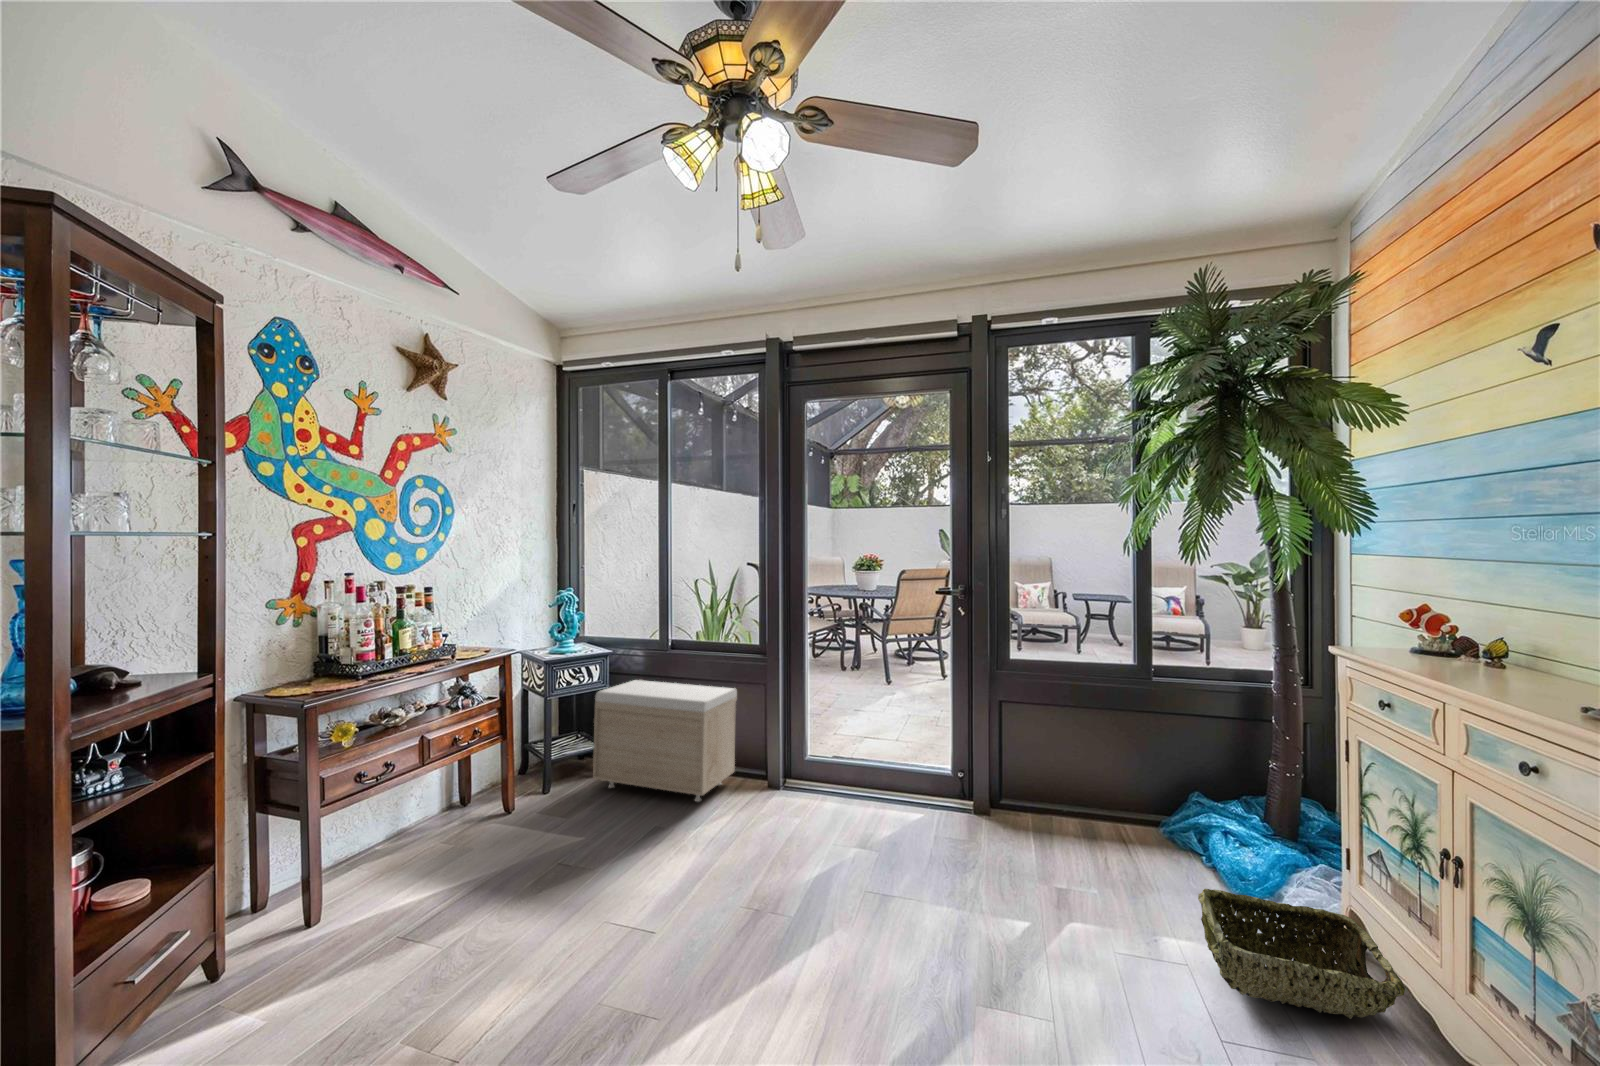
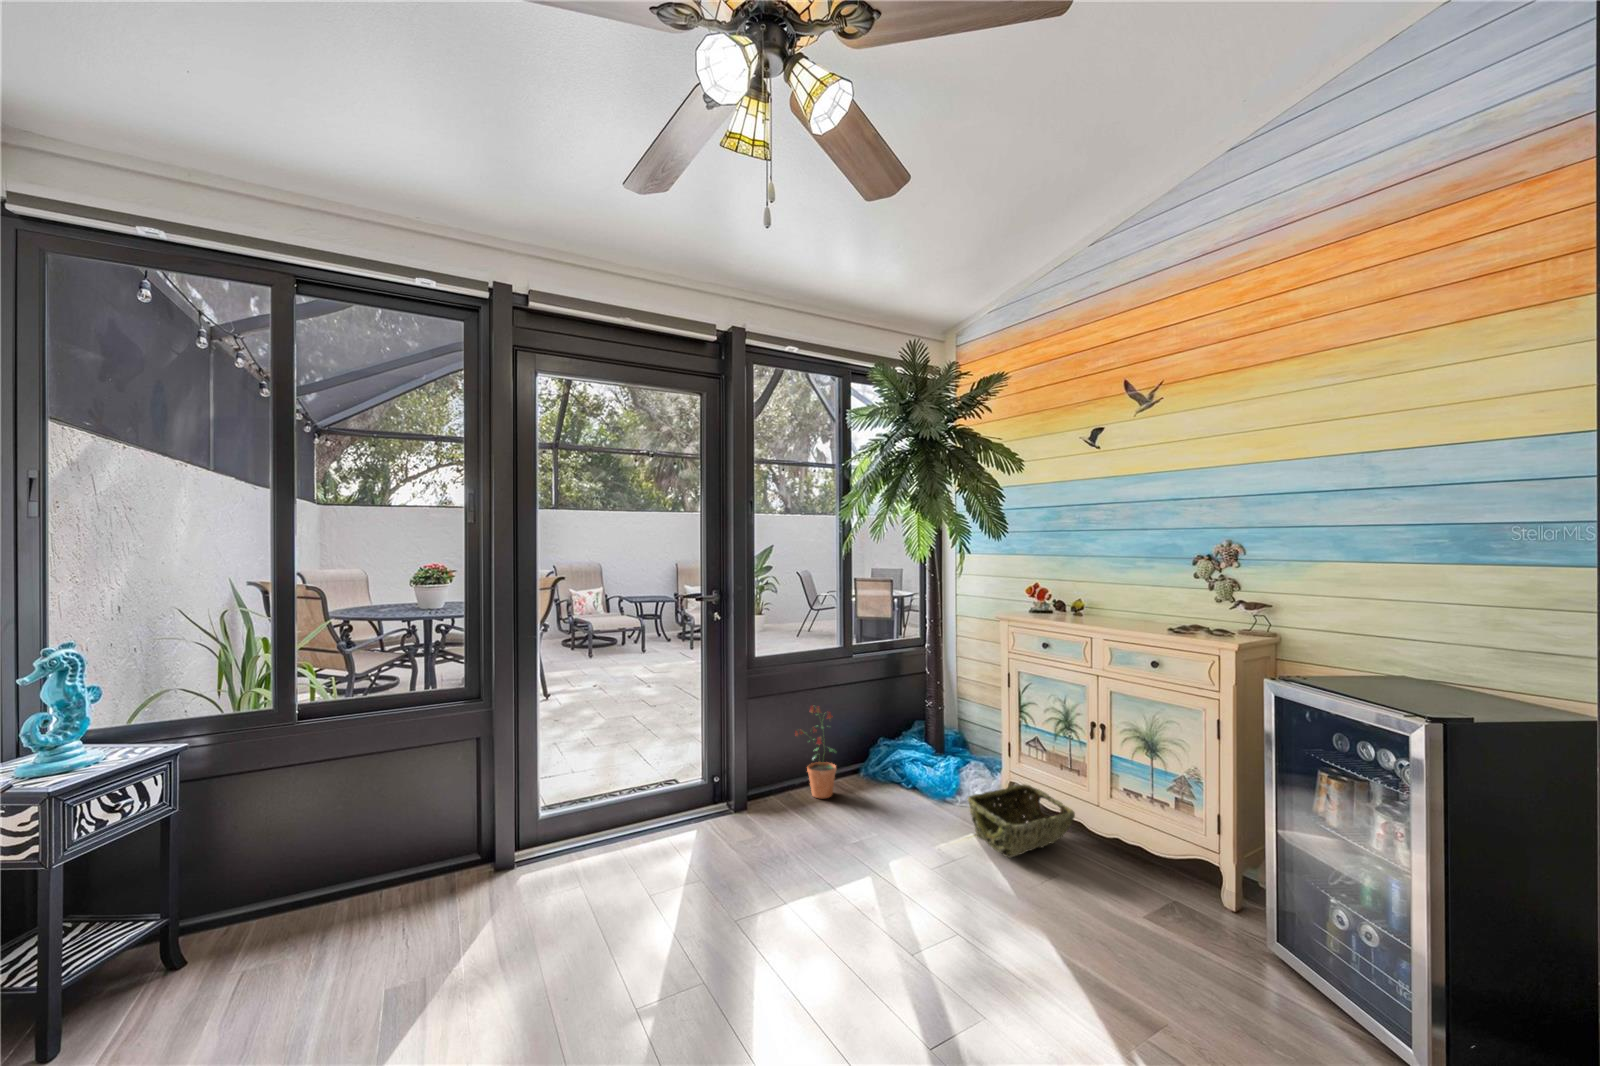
storage bench: present [593,680,737,802] -> none [169,754,436,987]
potted plant: none [1057,725,1104,836] -> present [795,706,837,799]

